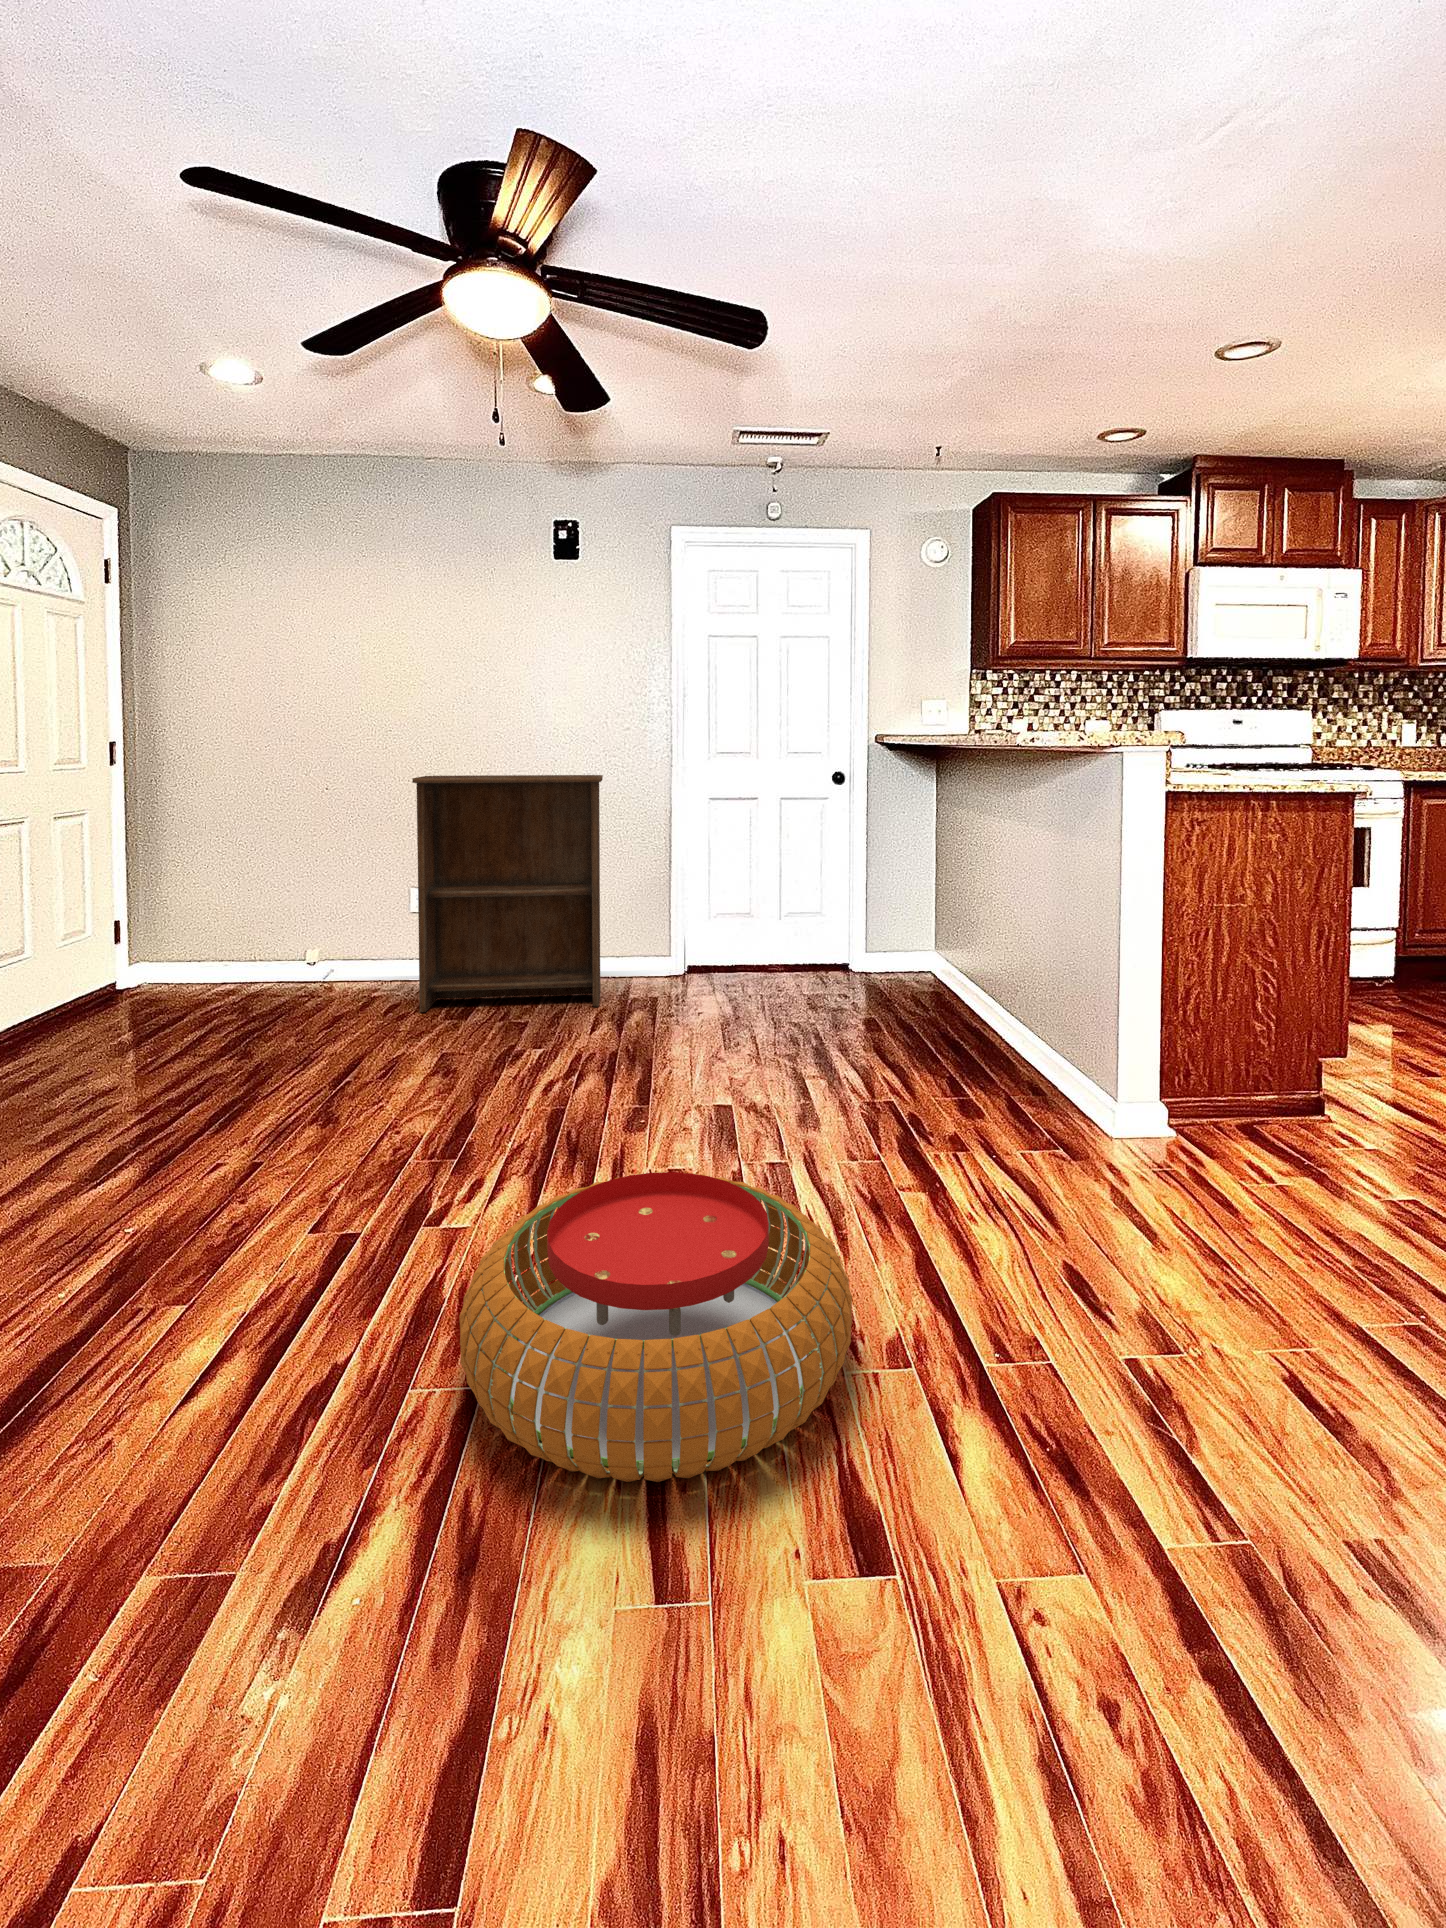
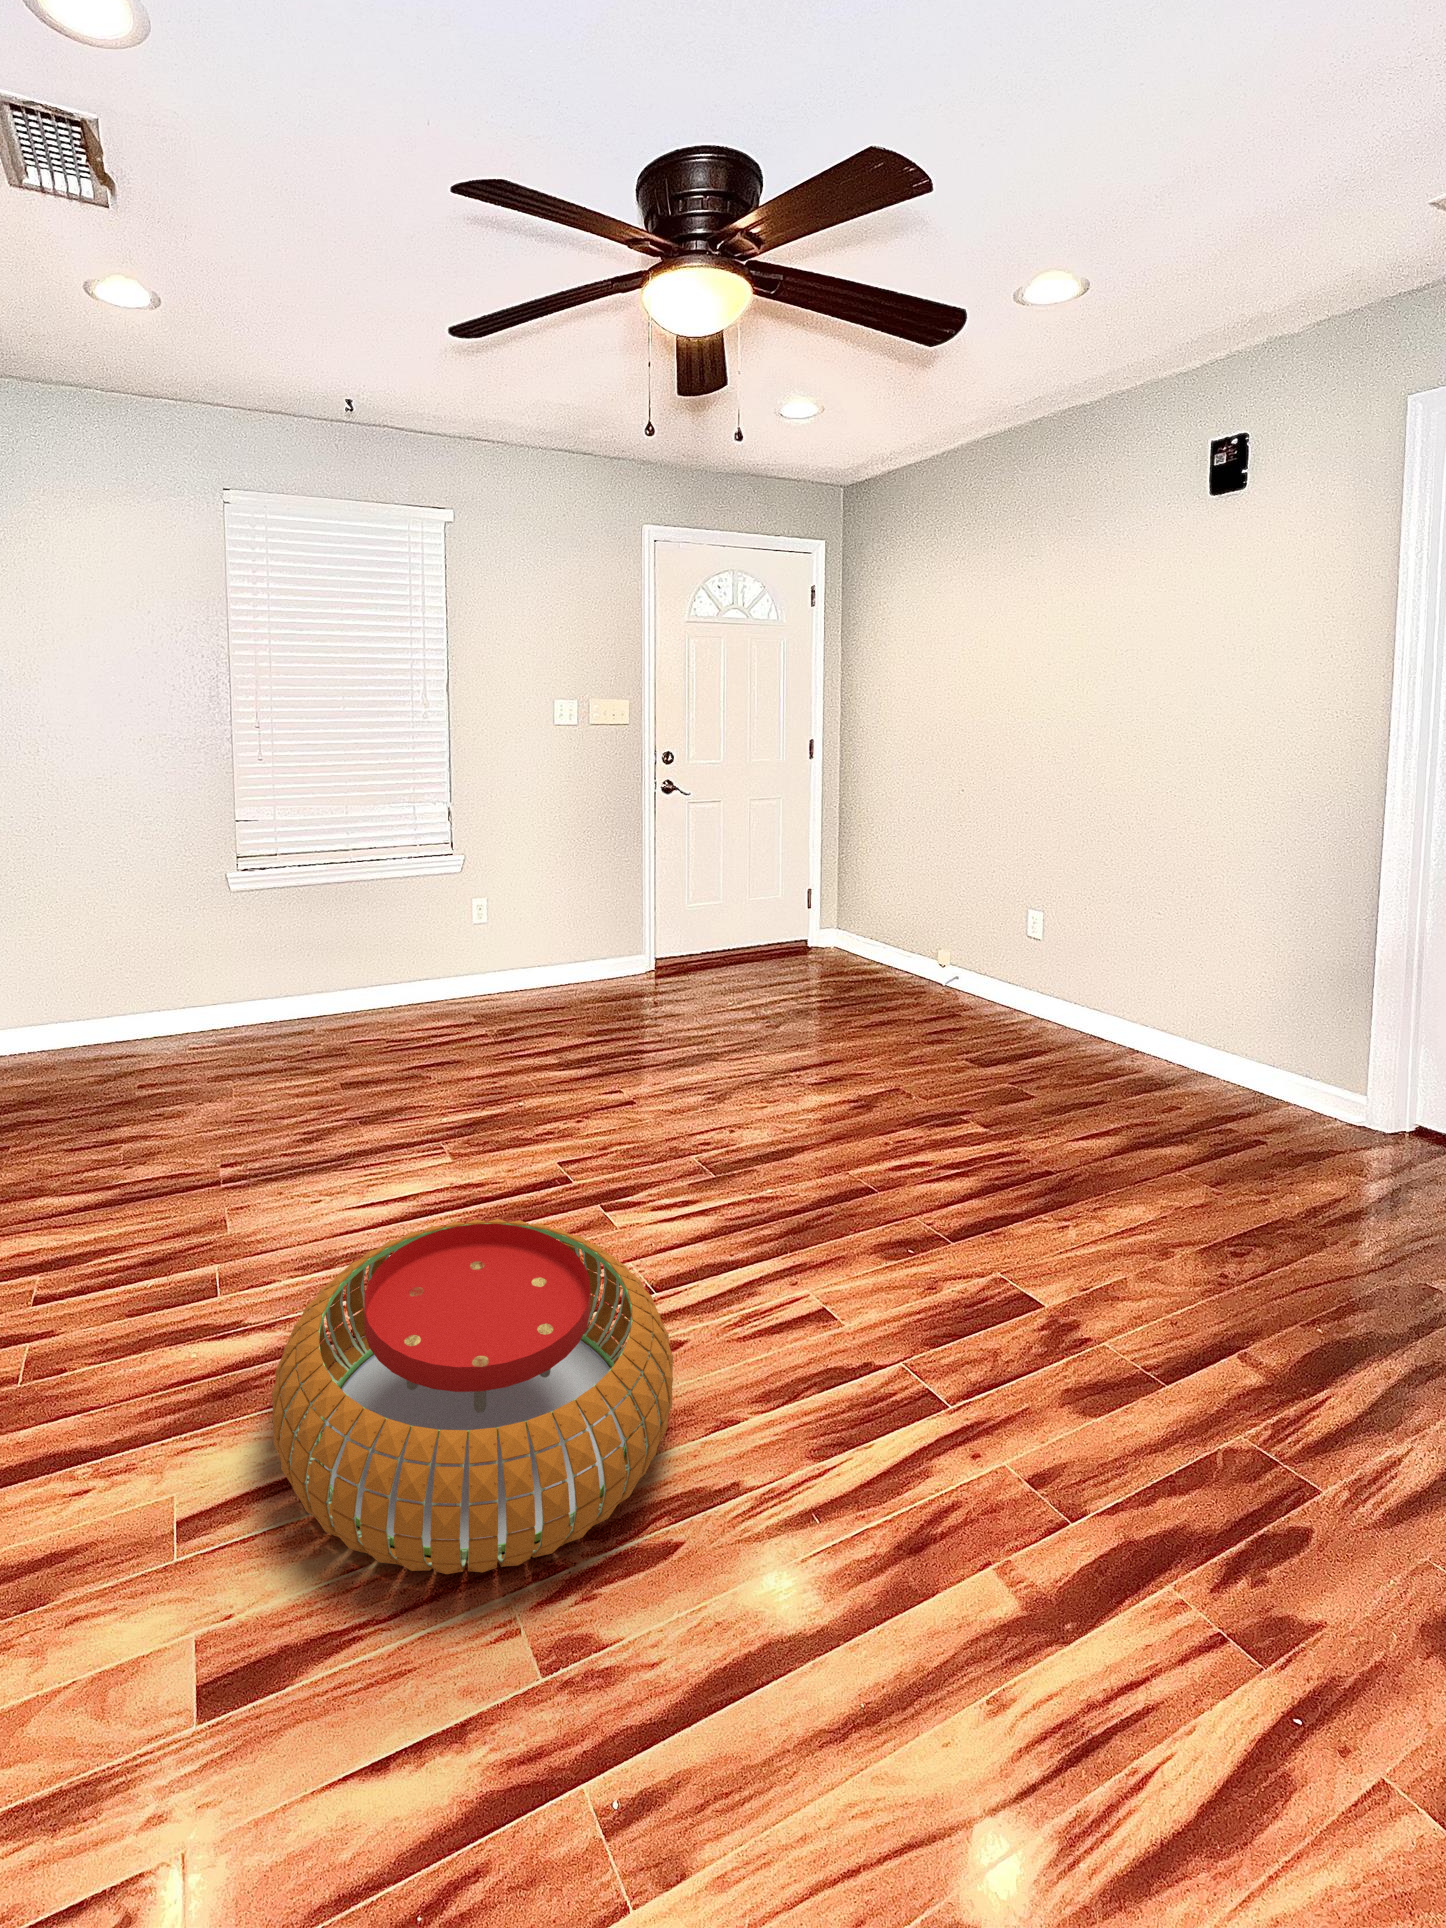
bookshelf: present [412,775,603,1012] -> none [960,792,1218,1119]

